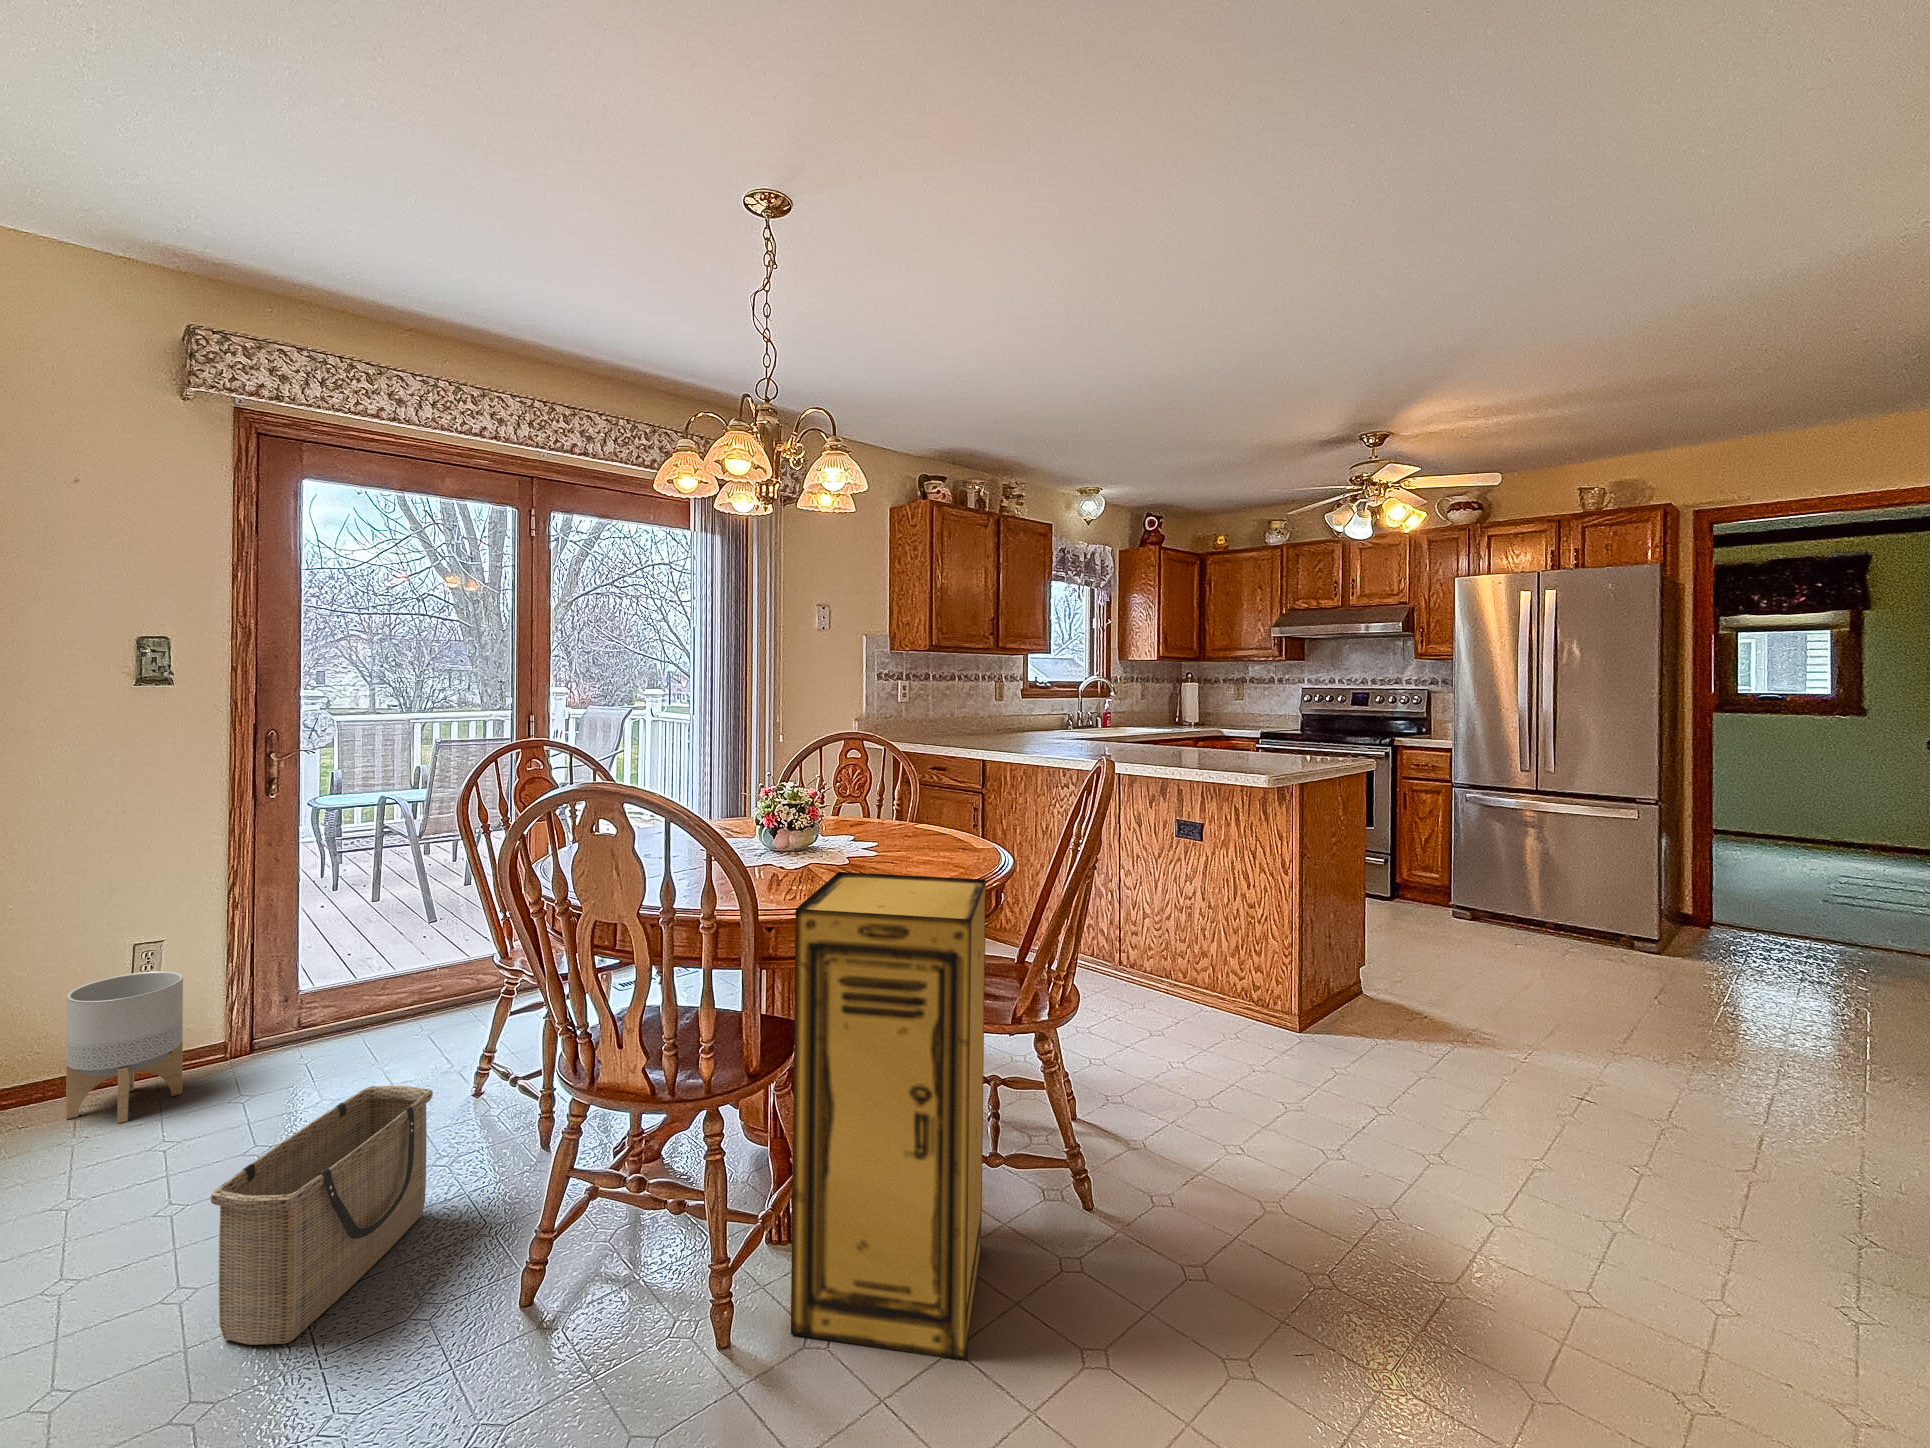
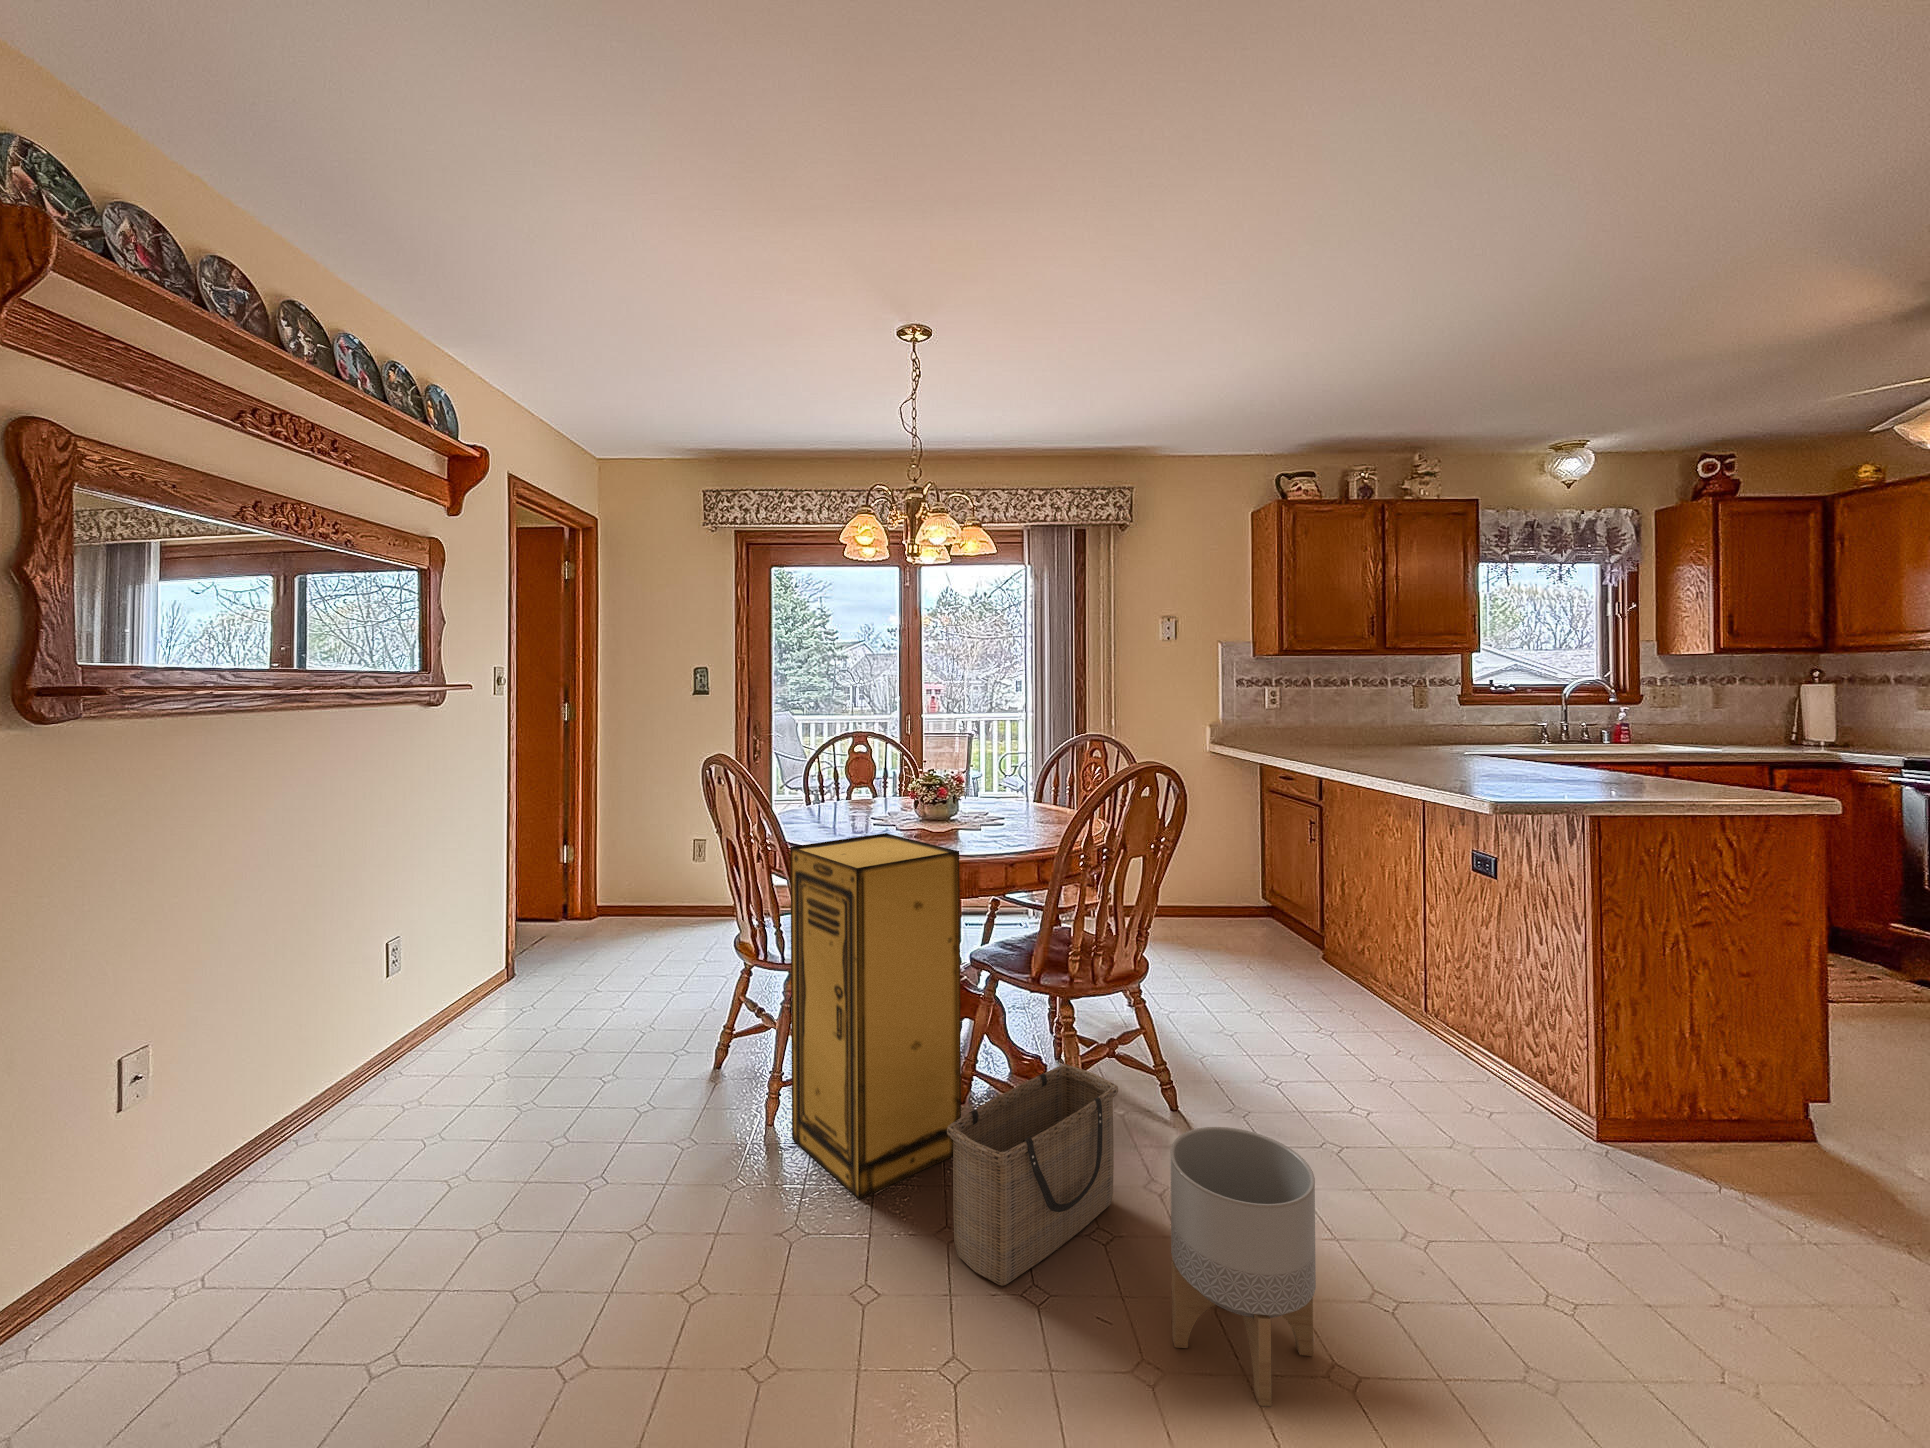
planter: present [66,971,183,1123] -> present [1170,1127,1316,1406]
basket: present [211,1086,433,1345] -> present [947,1065,1118,1286]

